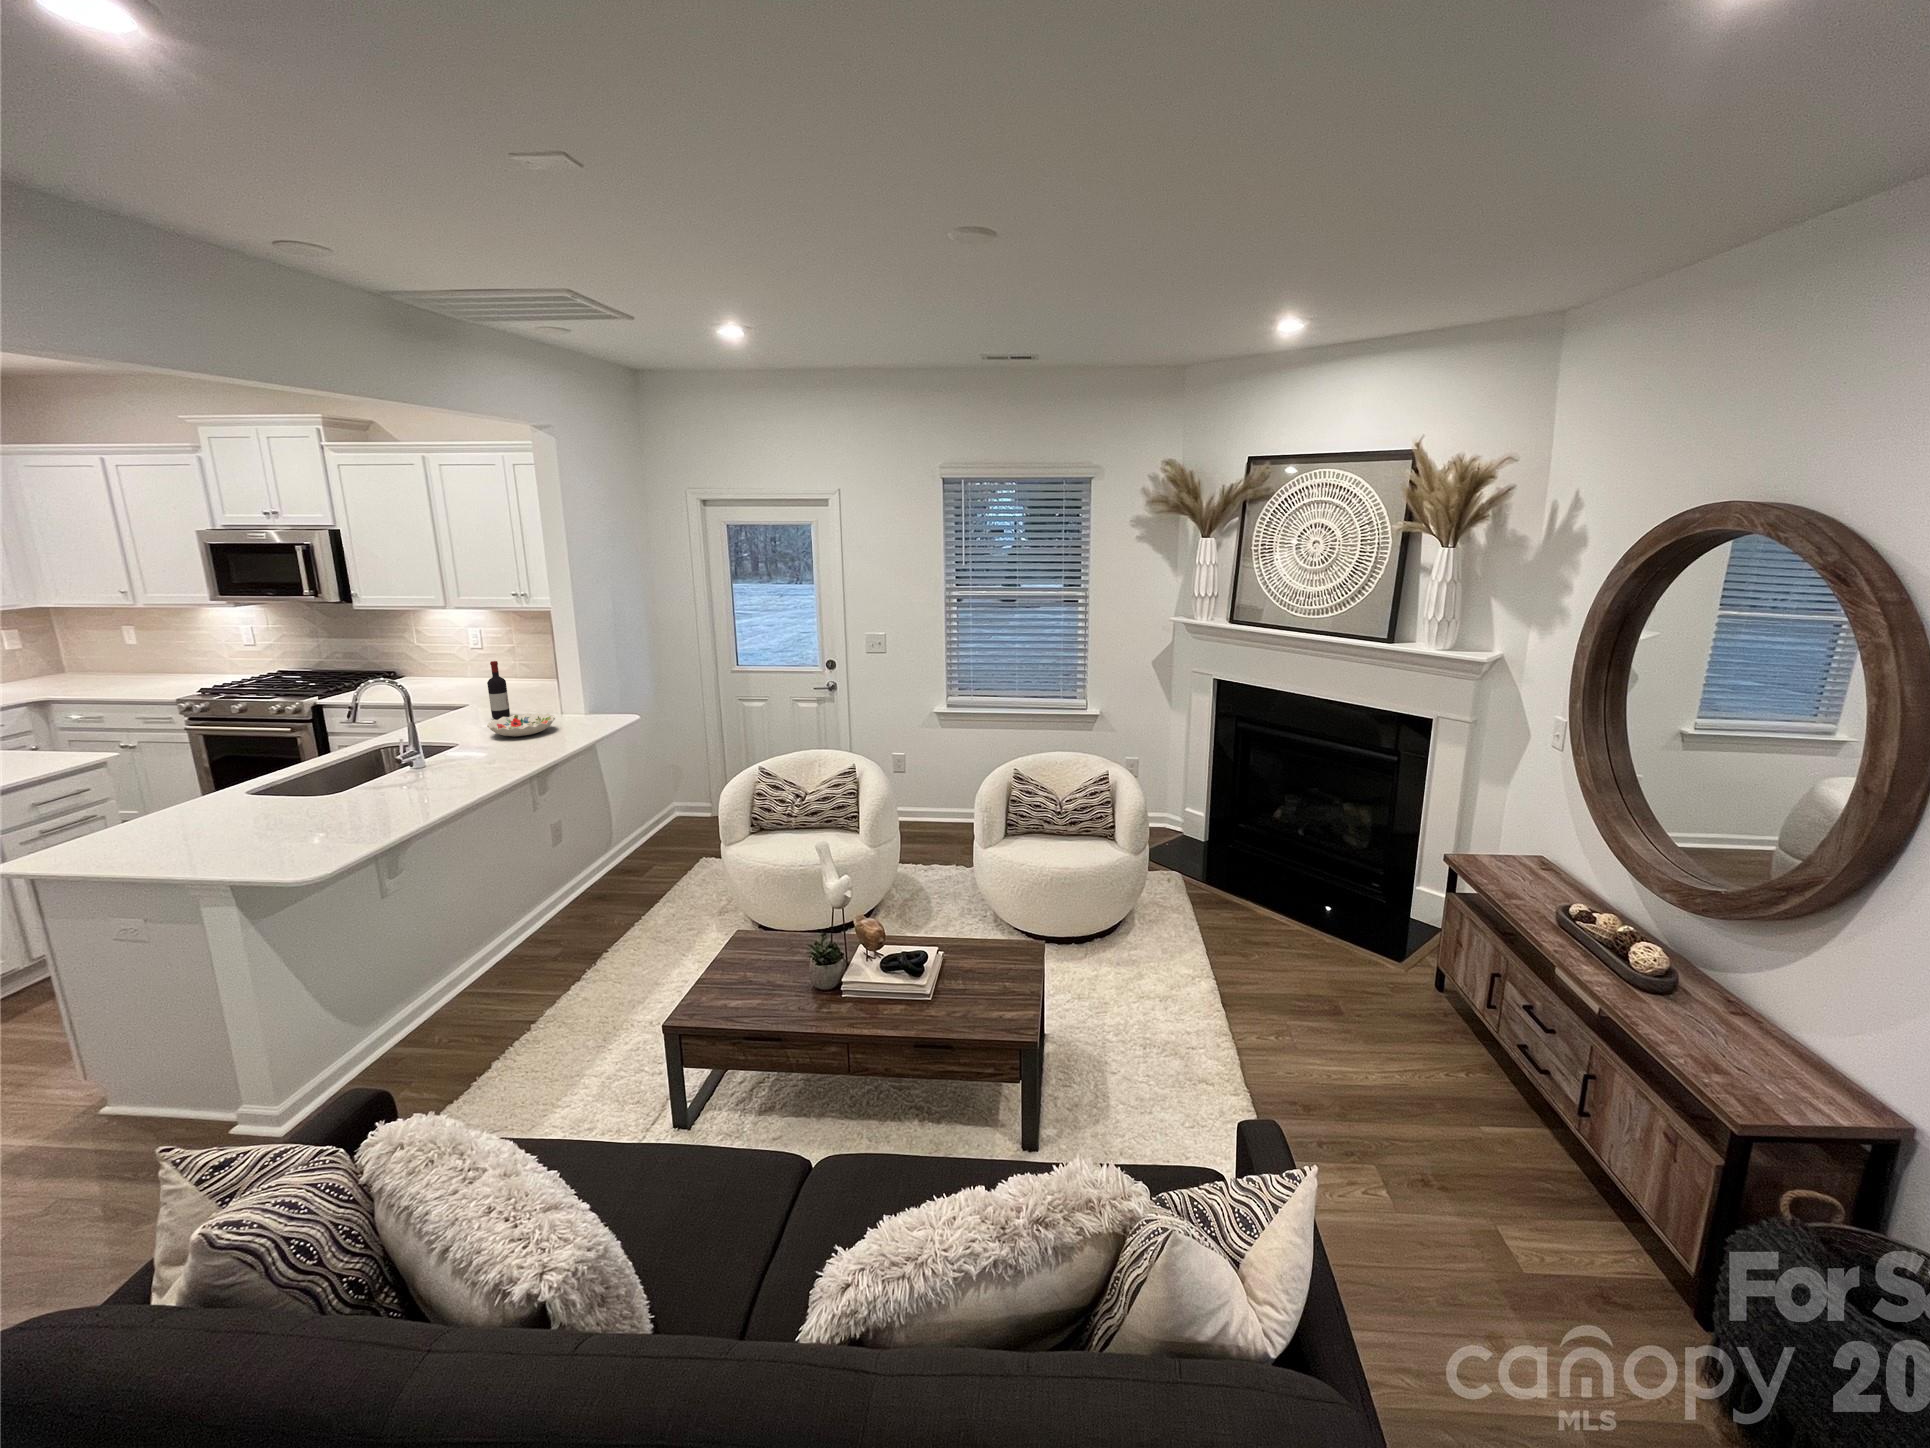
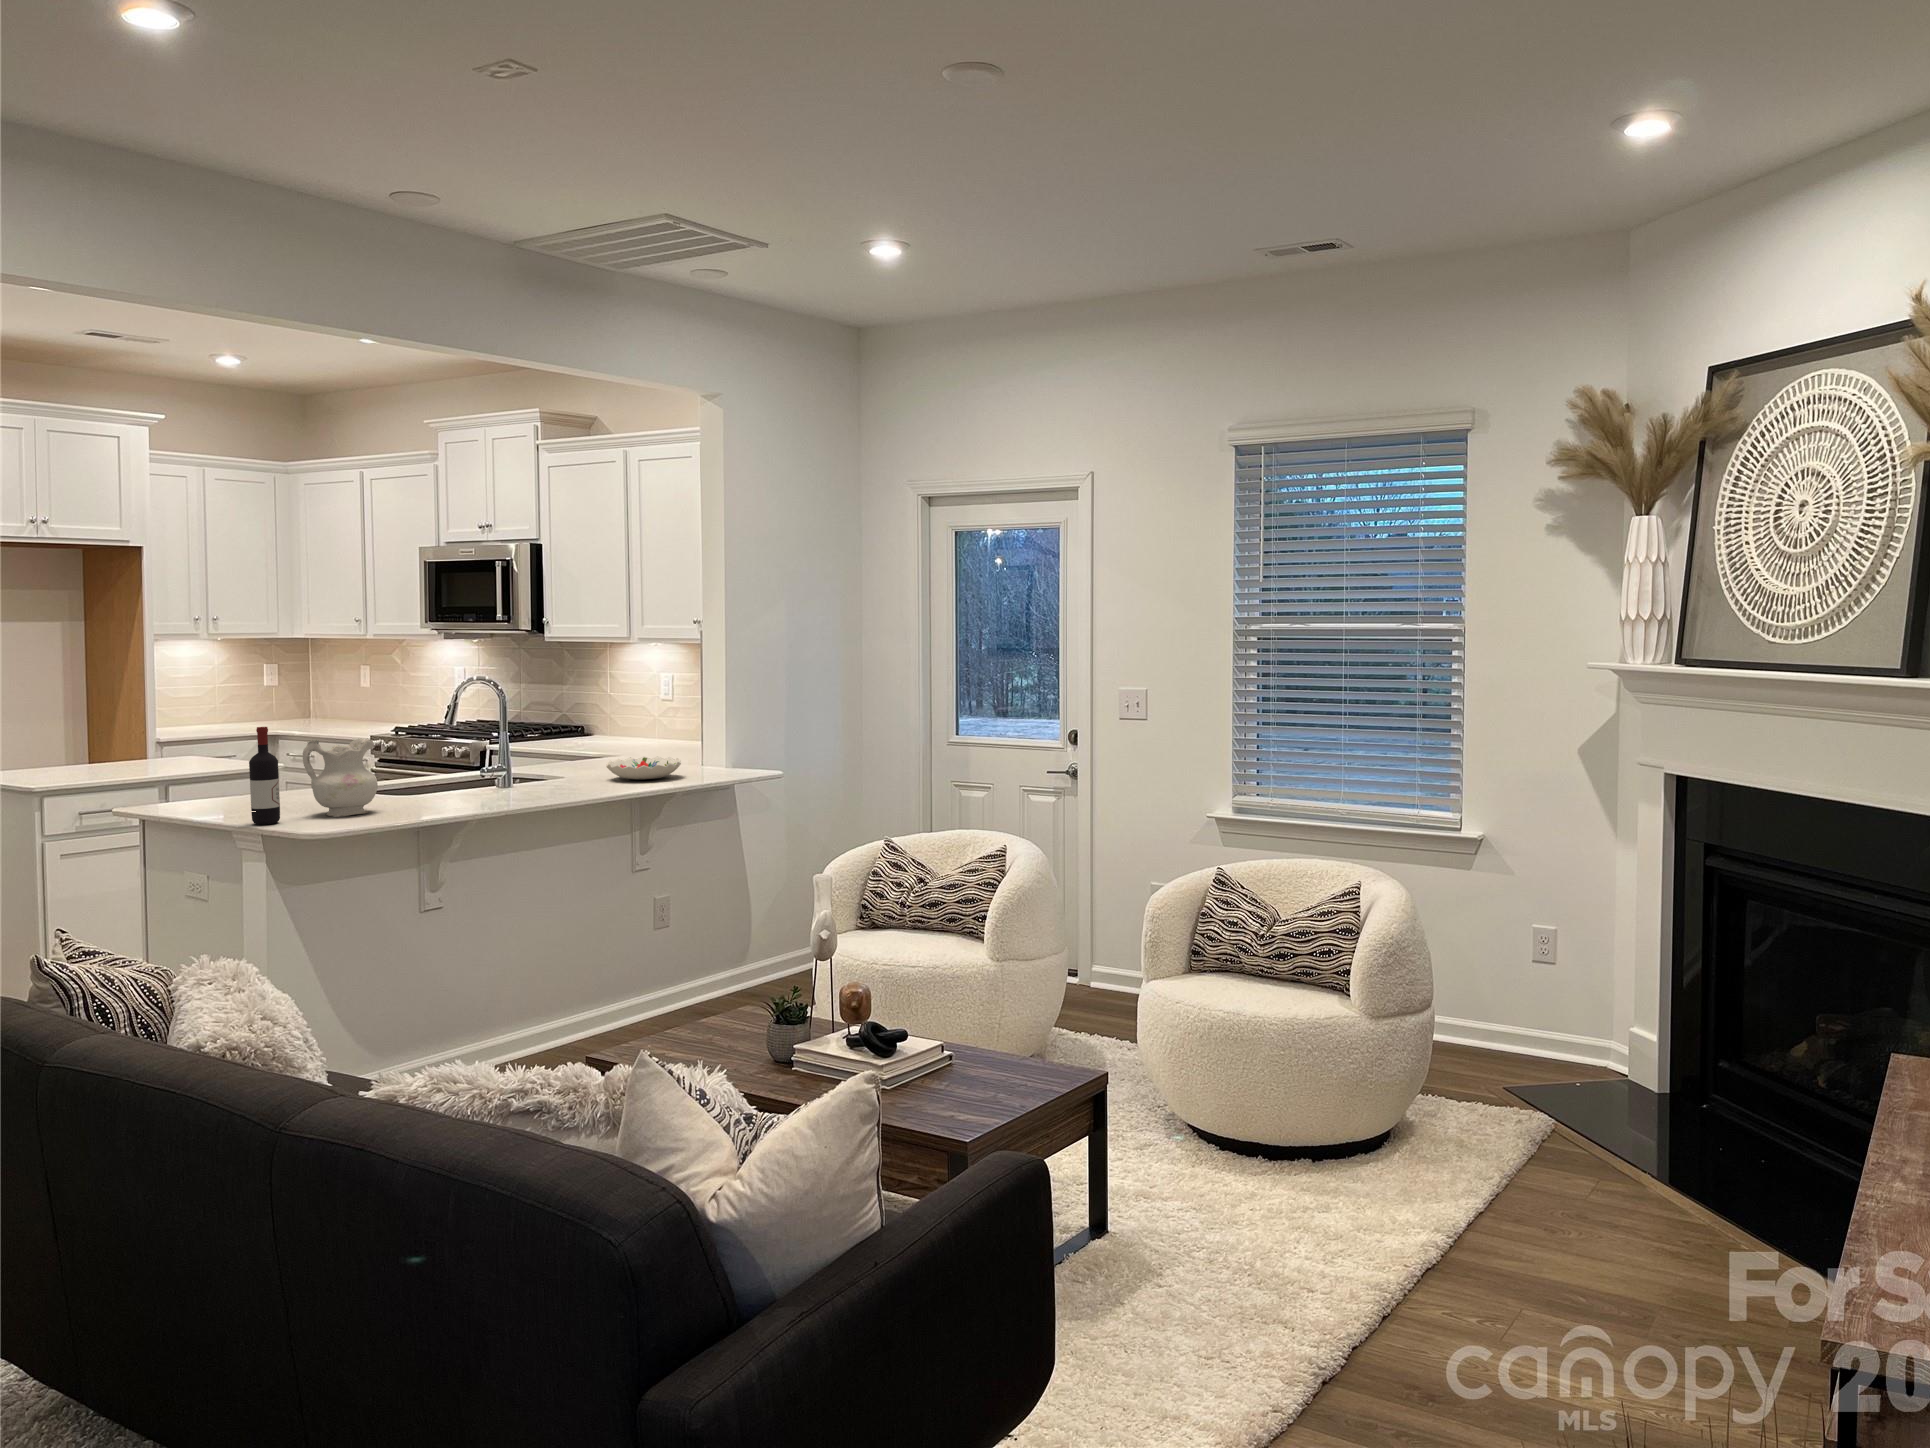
wine bottle: present [487,661,510,720] -> present [249,727,280,825]
ceramic pitcher: none [201,747,291,825] -> present [303,738,378,816]

